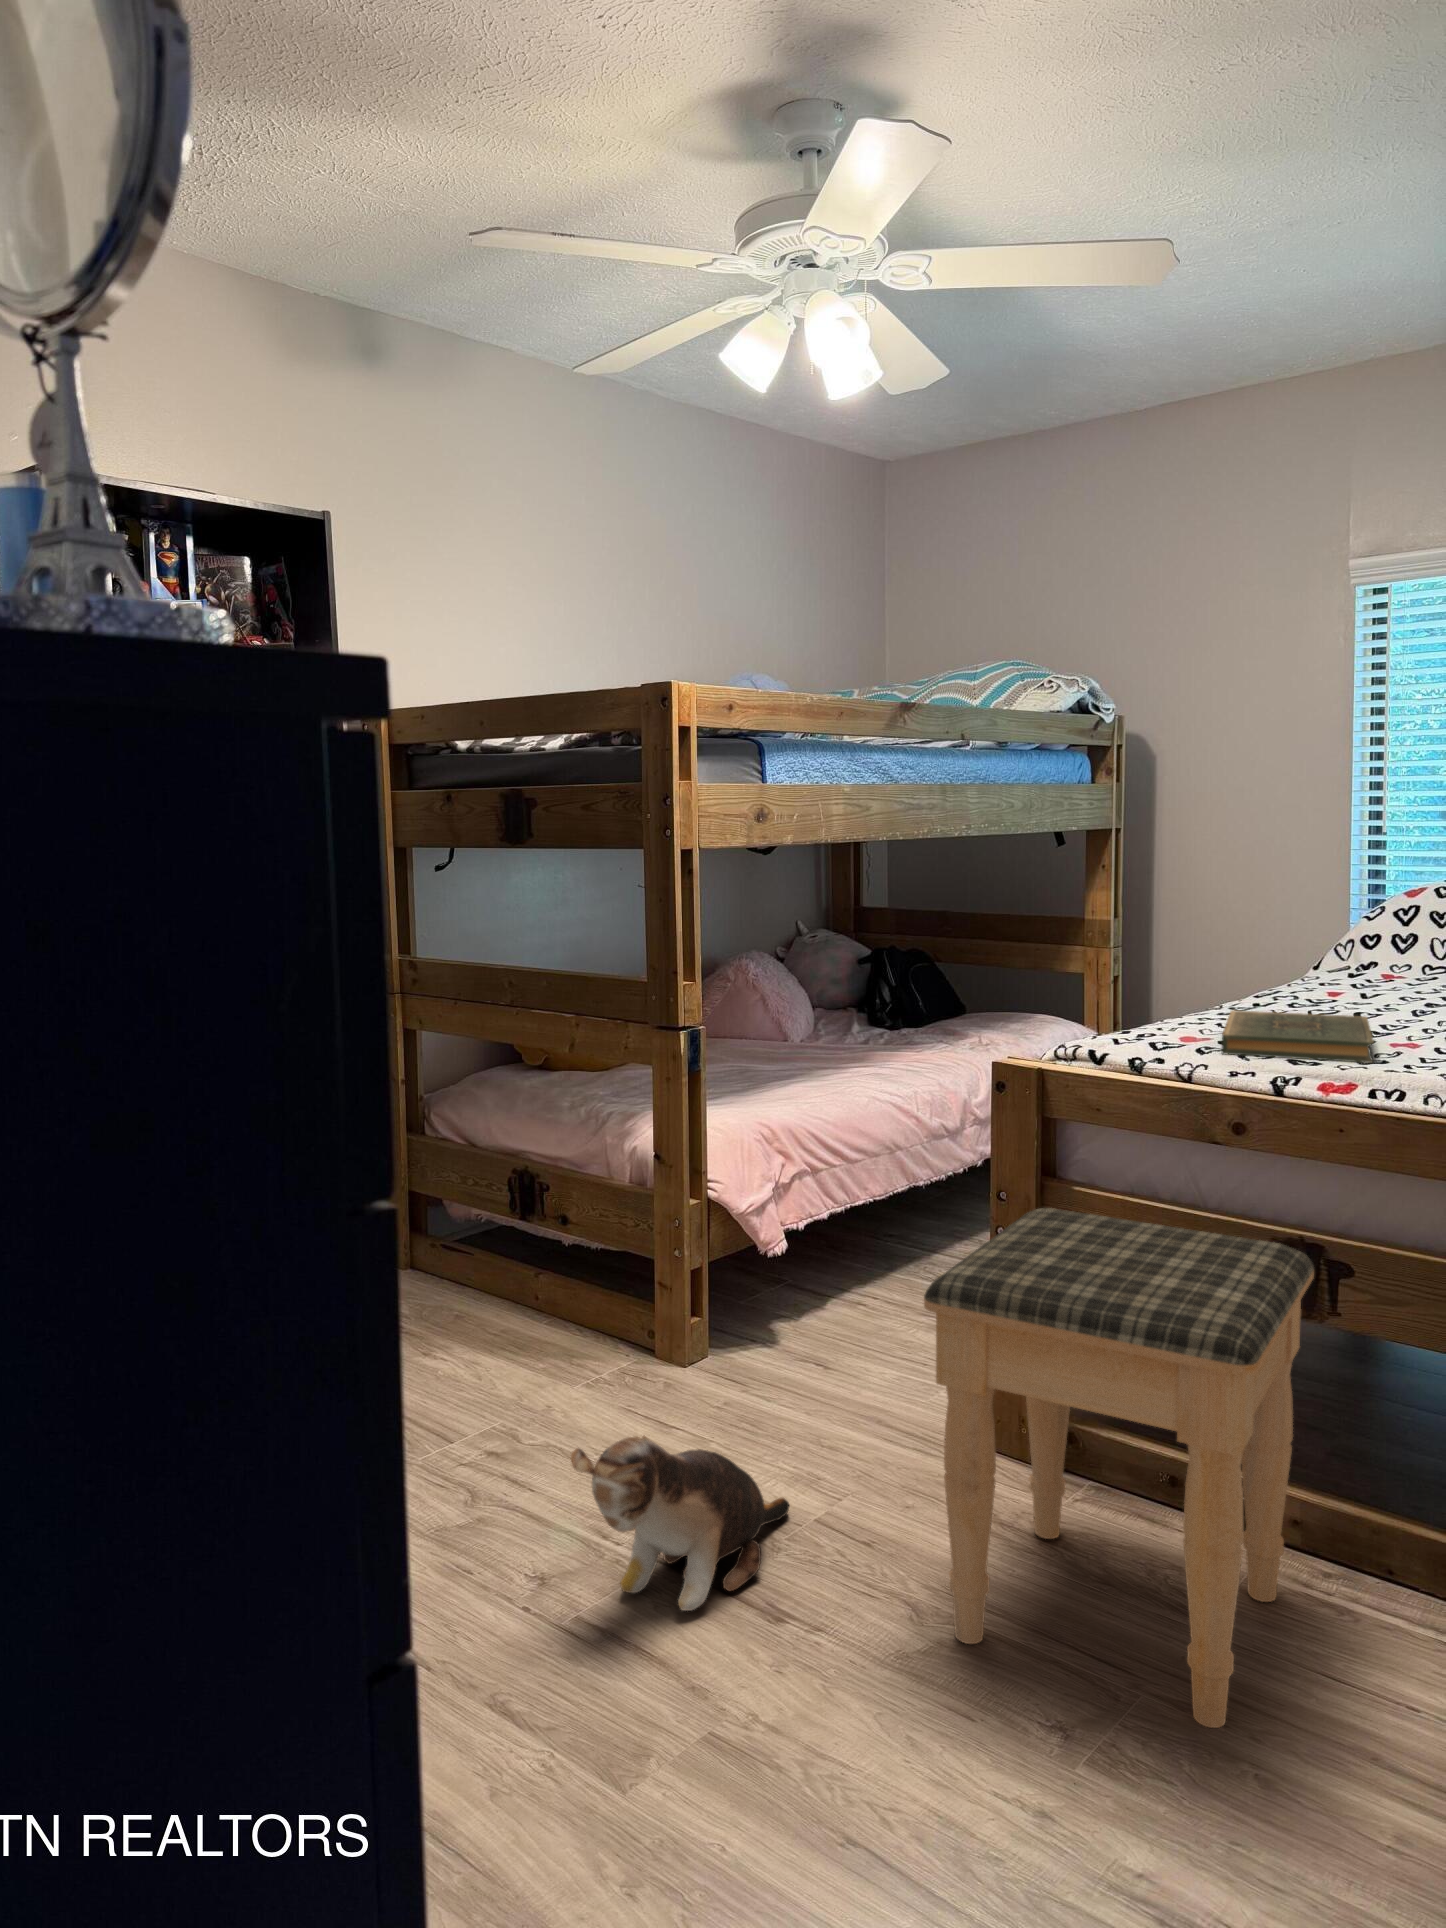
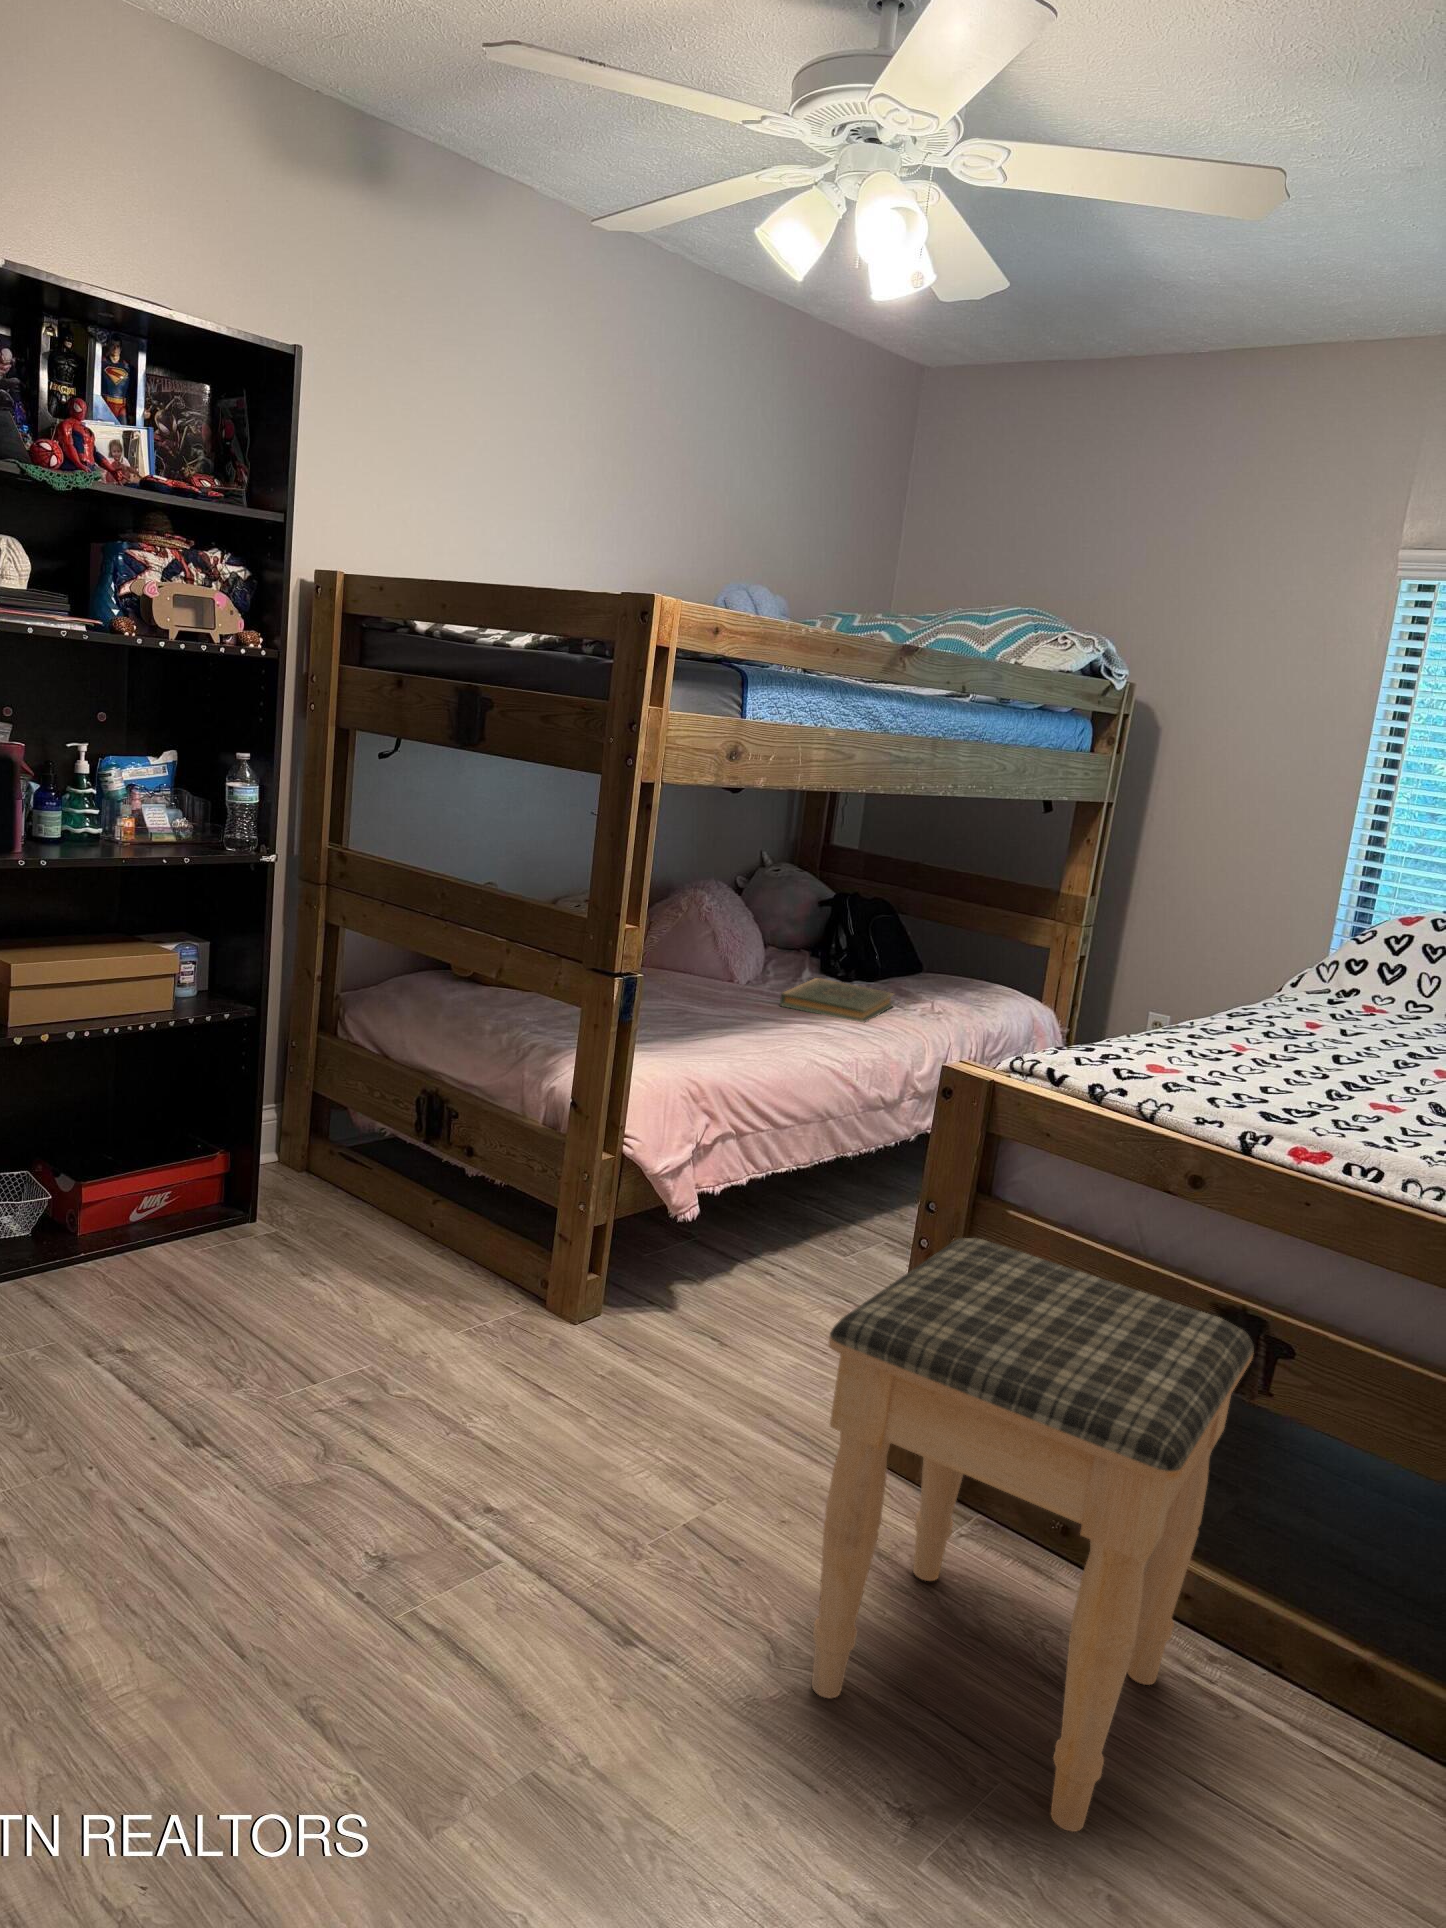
book: present [1222,1010,1374,1063] -> present [780,978,893,1022]
plush toy: present [571,1436,789,1611] -> none [423,1434,659,1623]

